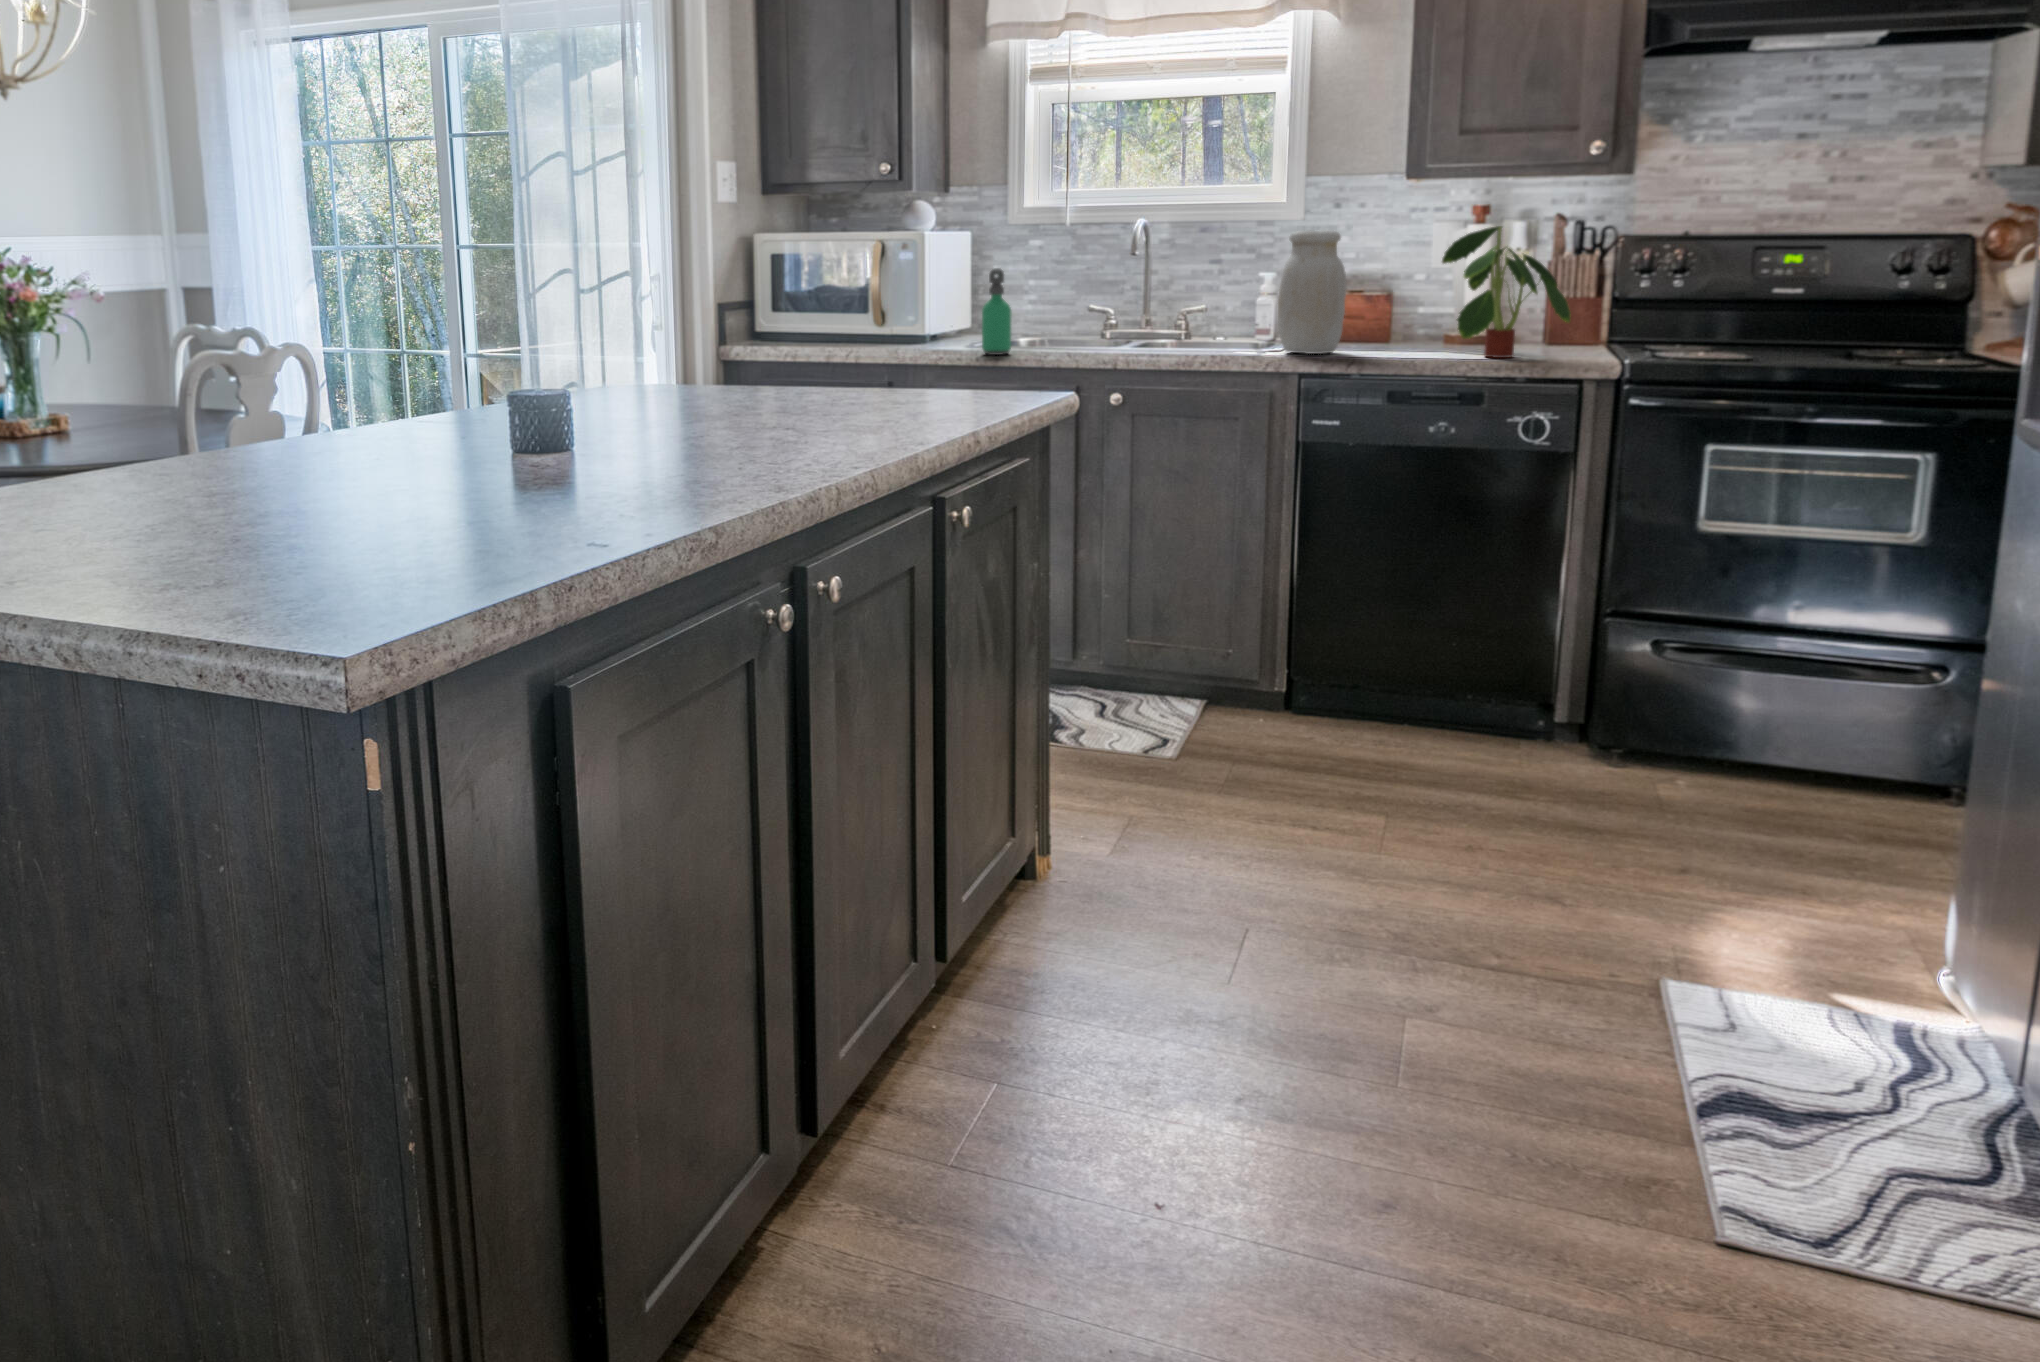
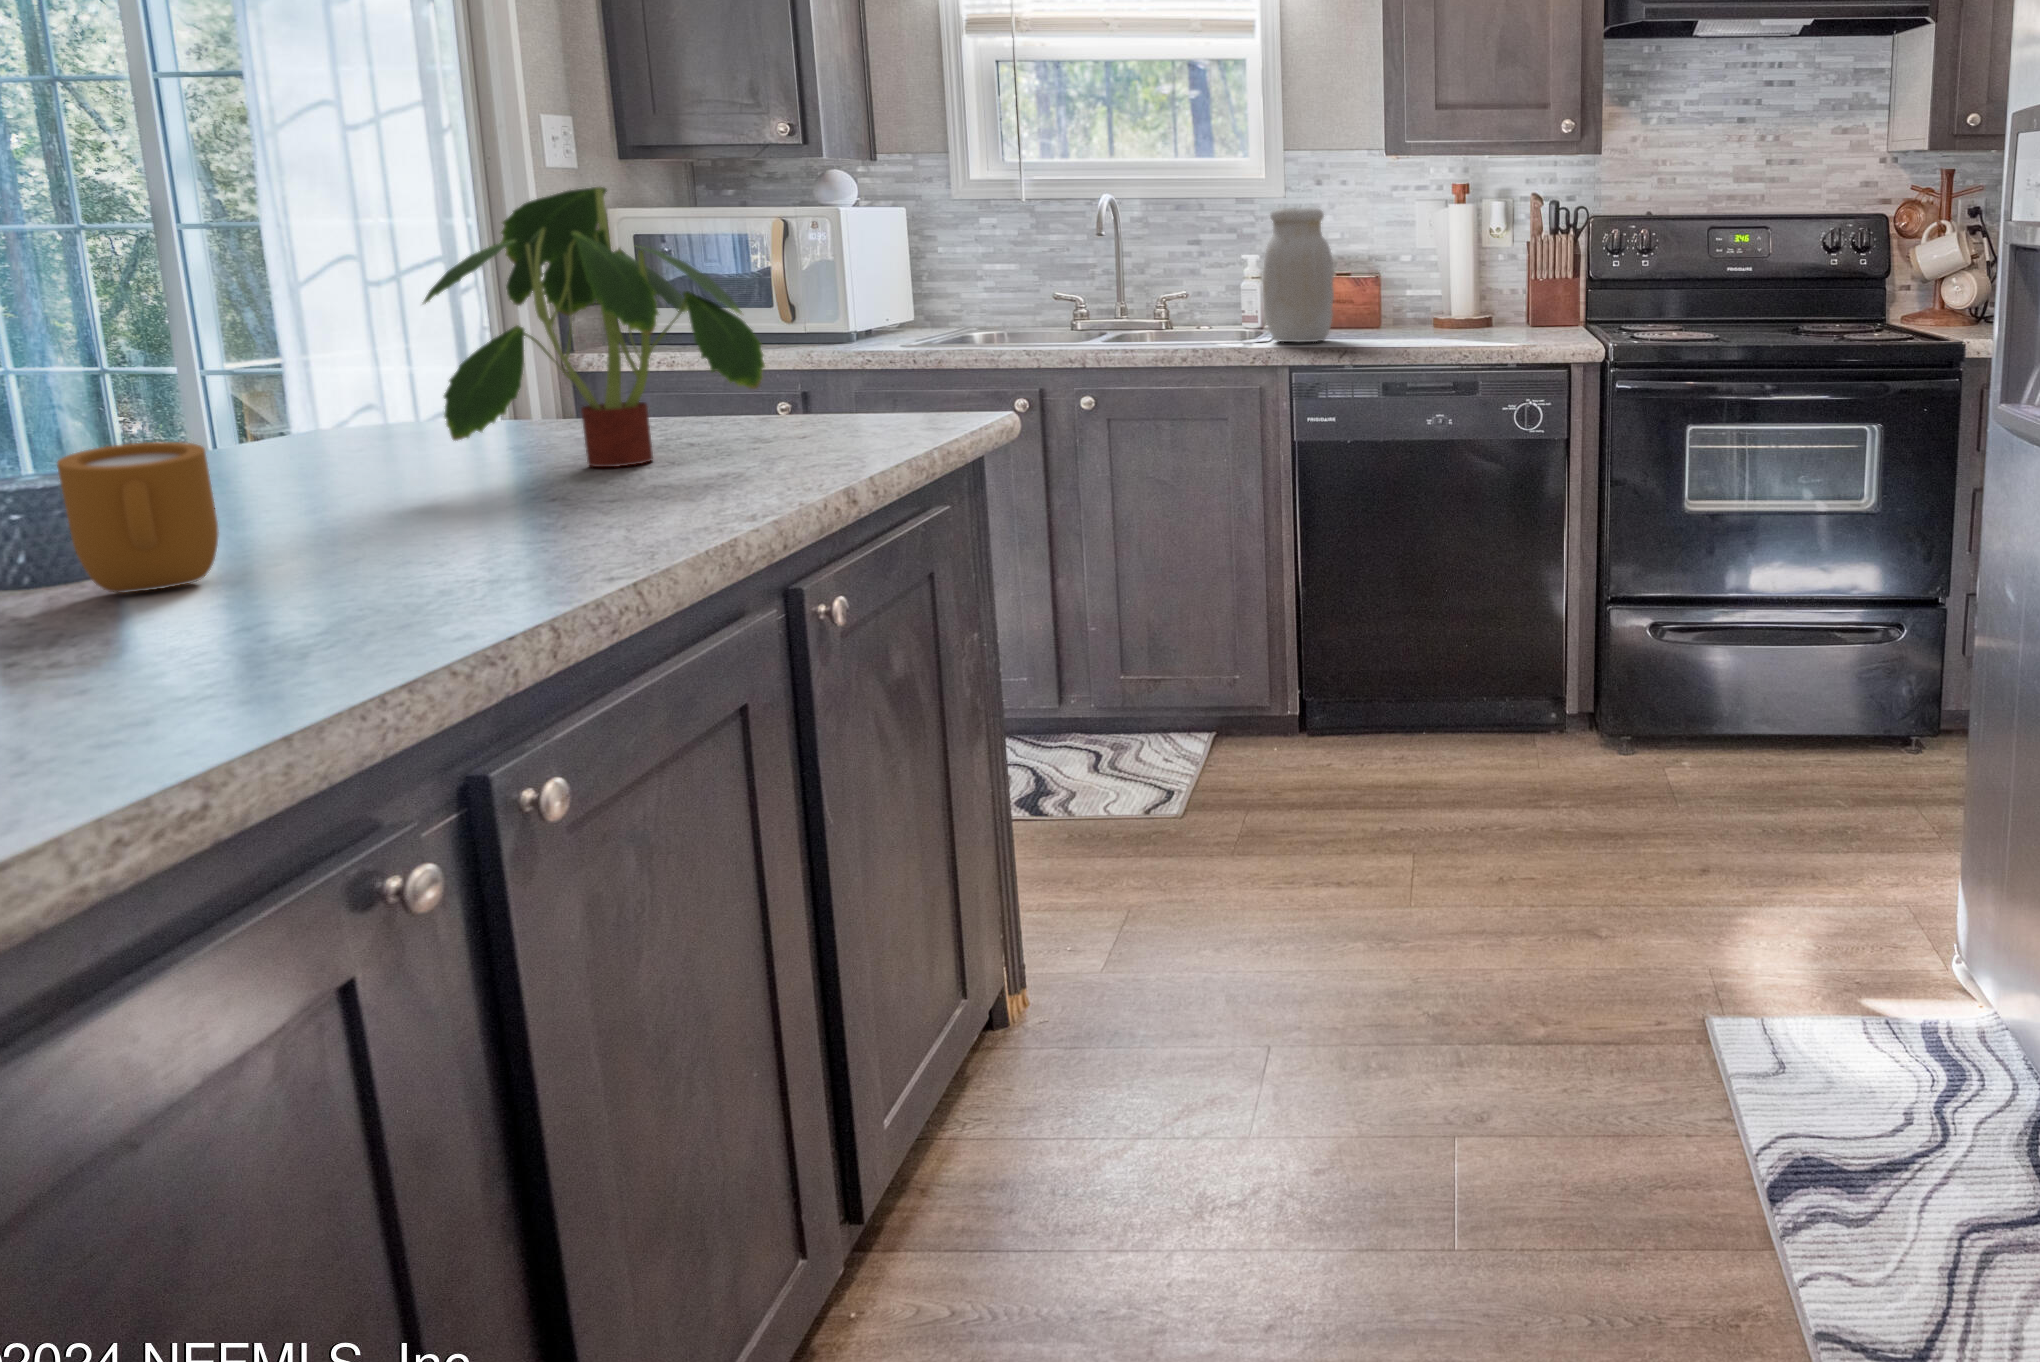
plant: present [1442,226,1571,358] -> present [423,187,765,467]
soap dispenser: present [982,268,1011,355] -> none [917,251,958,355]
mug: none [604,374,666,457] -> present [57,442,219,593]

